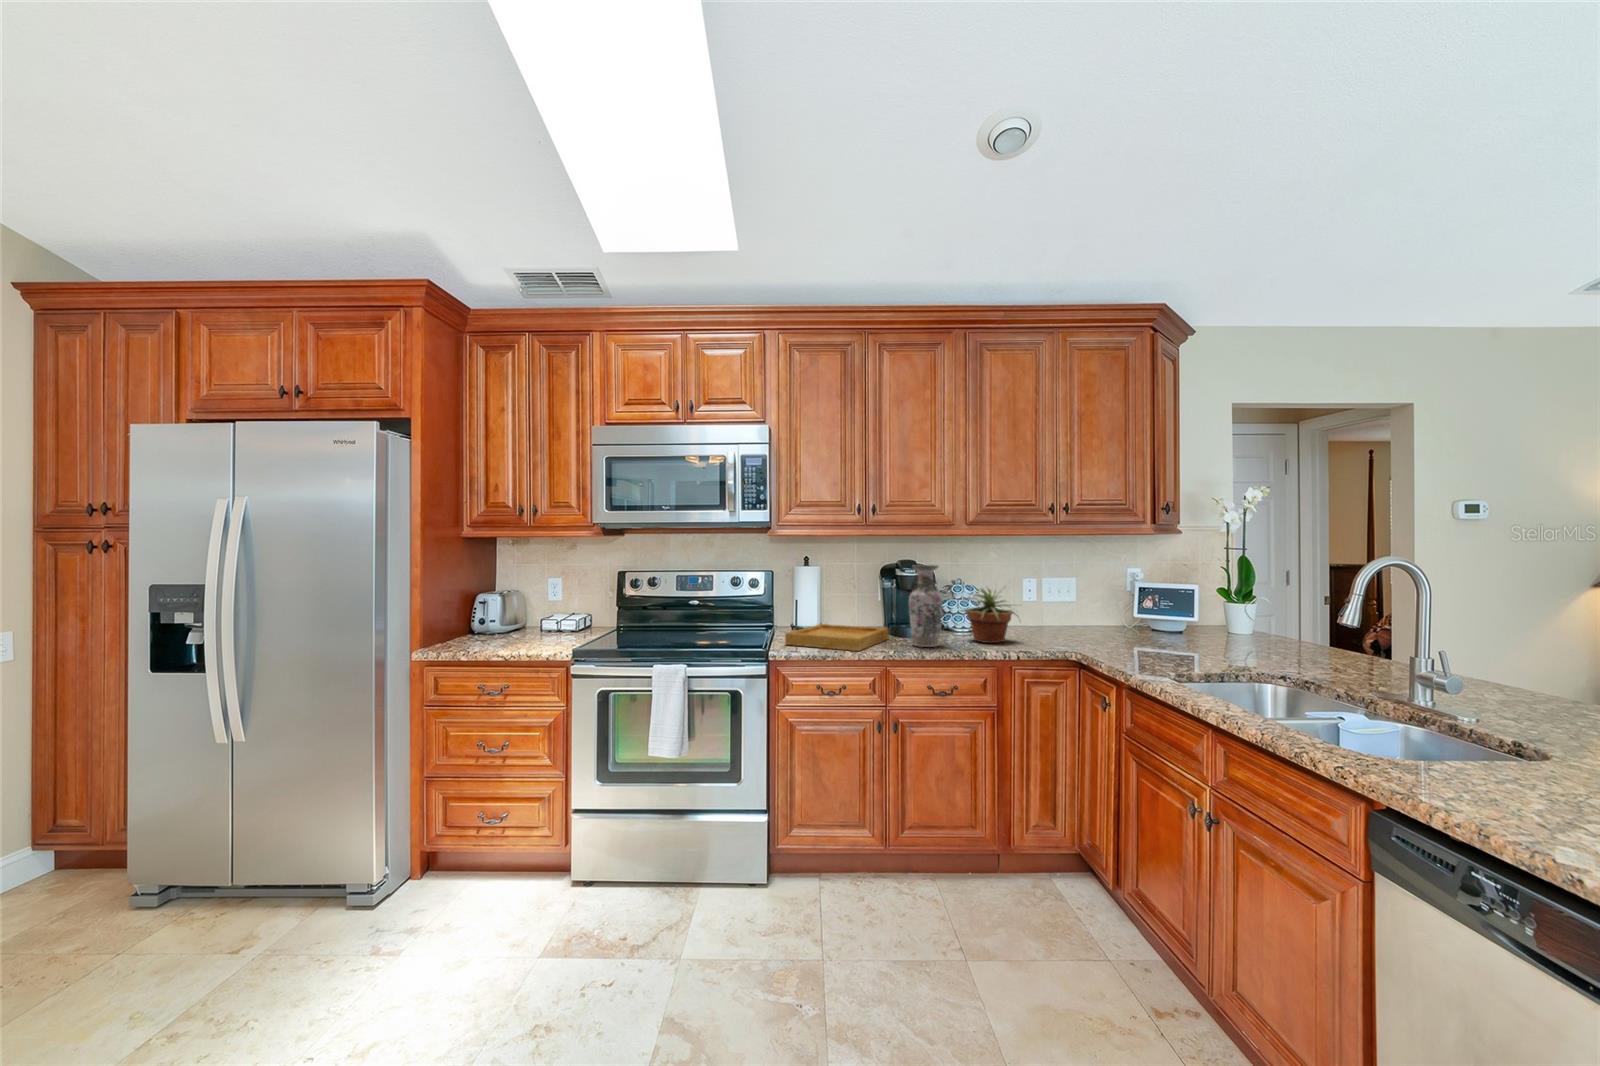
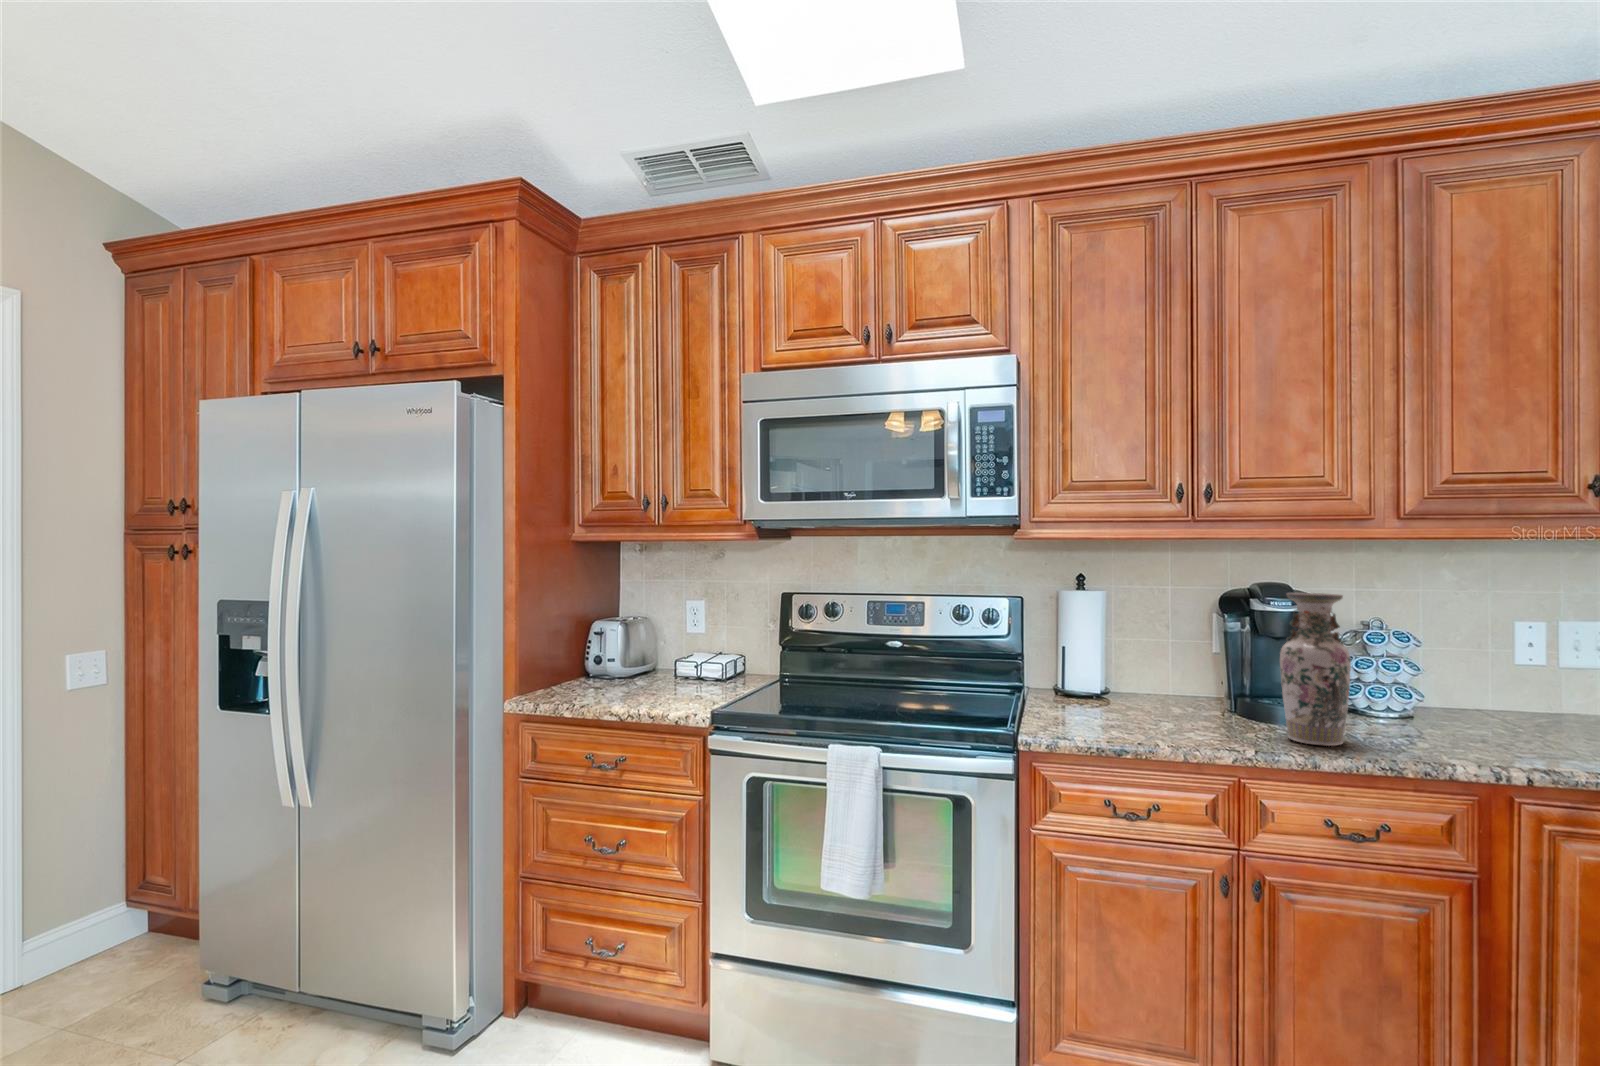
potted plant: present [961,588,1019,643] -> none [1372,635,1540,746]
tray: present [785,624,889,651] -> none [1046,687,1236,745]

